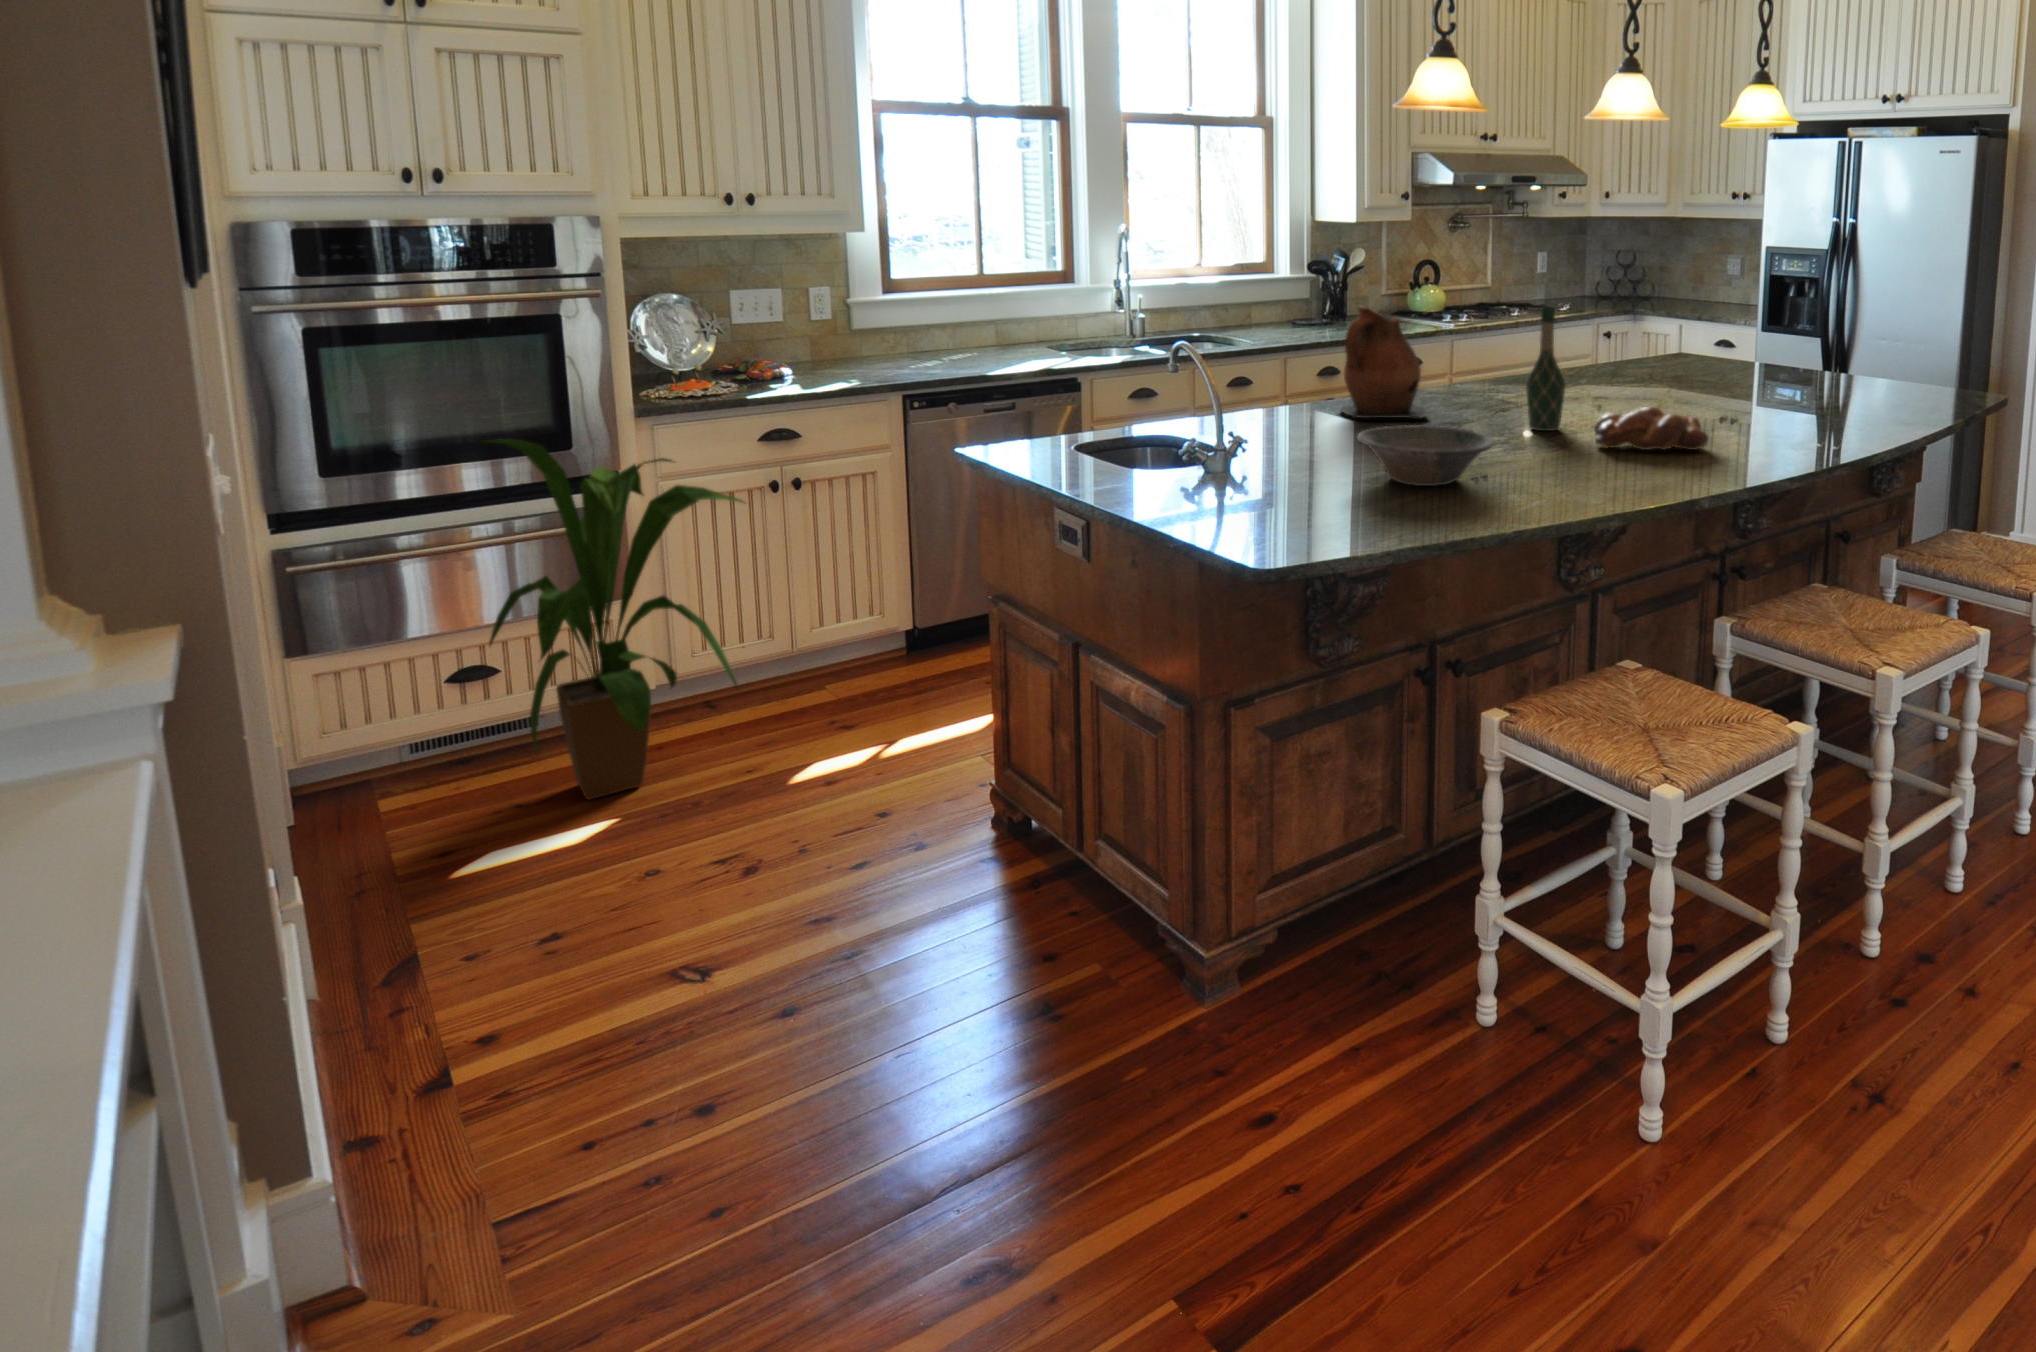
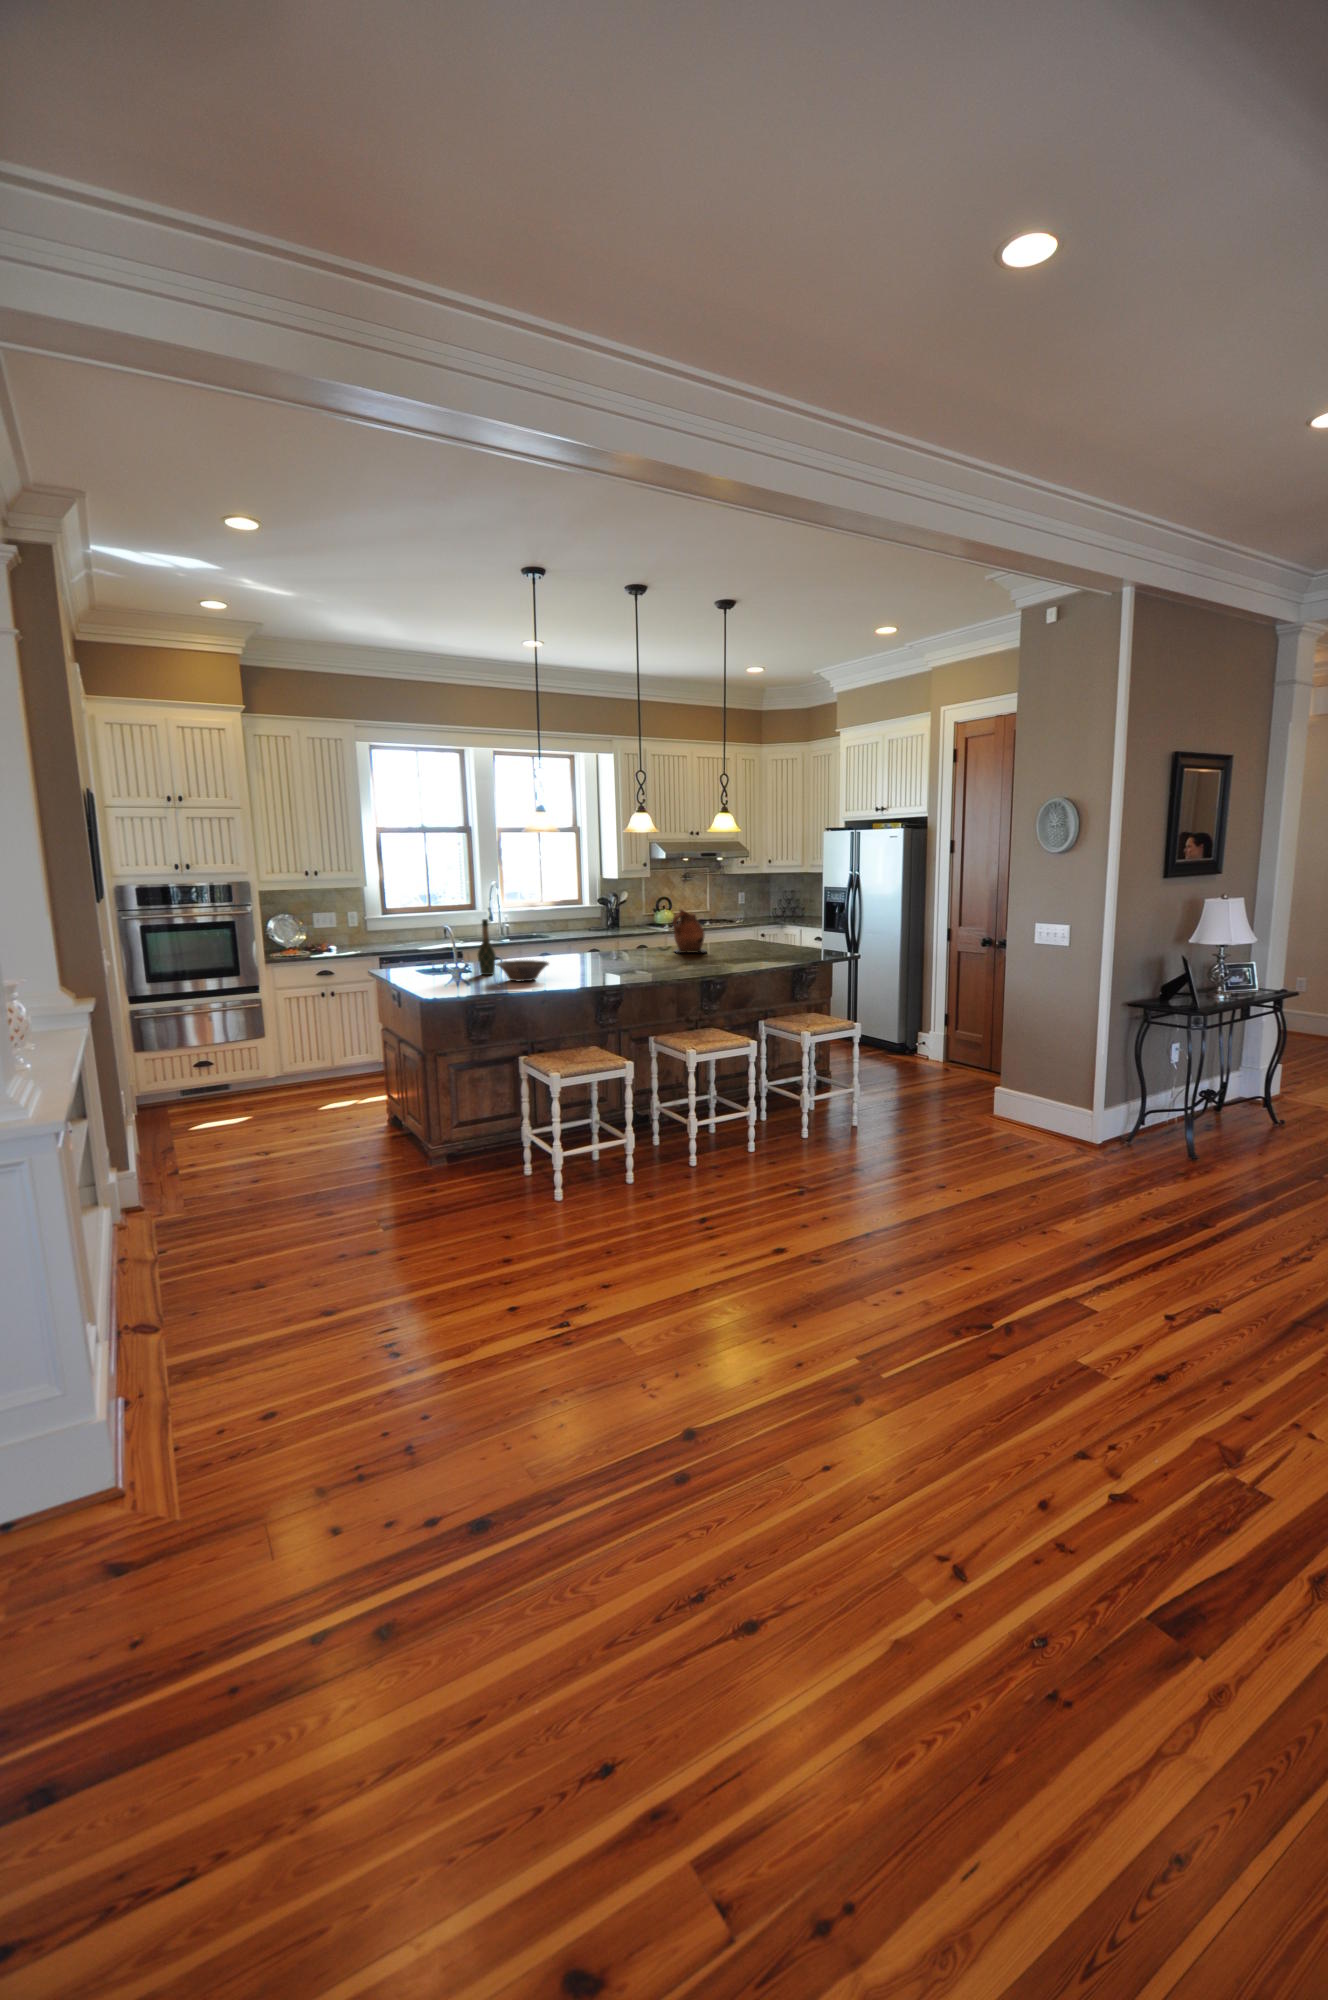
ceramic pitcher: present [1341,307,1428,418] -> present [673,909,706,953]
wine bottle: present [1526,307,1565,431] -> present [477,919,496,975]
bread loaf: present [1594,407,1709,450] -> none [614,955,661,972]
house plant: present [477,440,743,799] -> none [199,968,307,1110]

